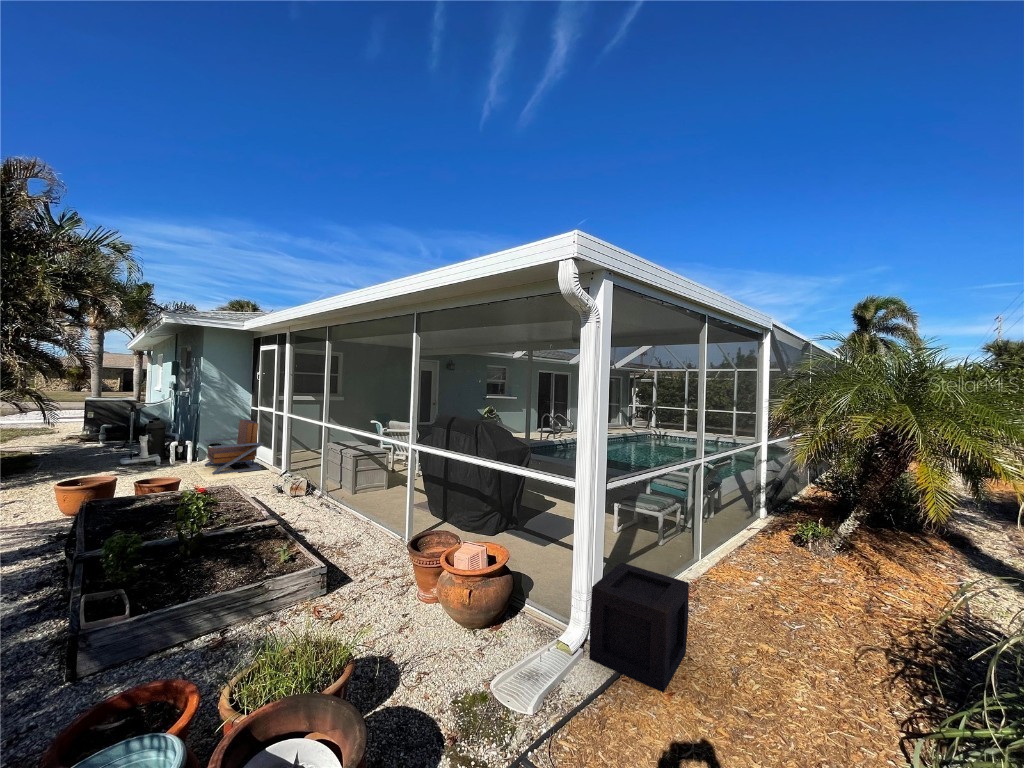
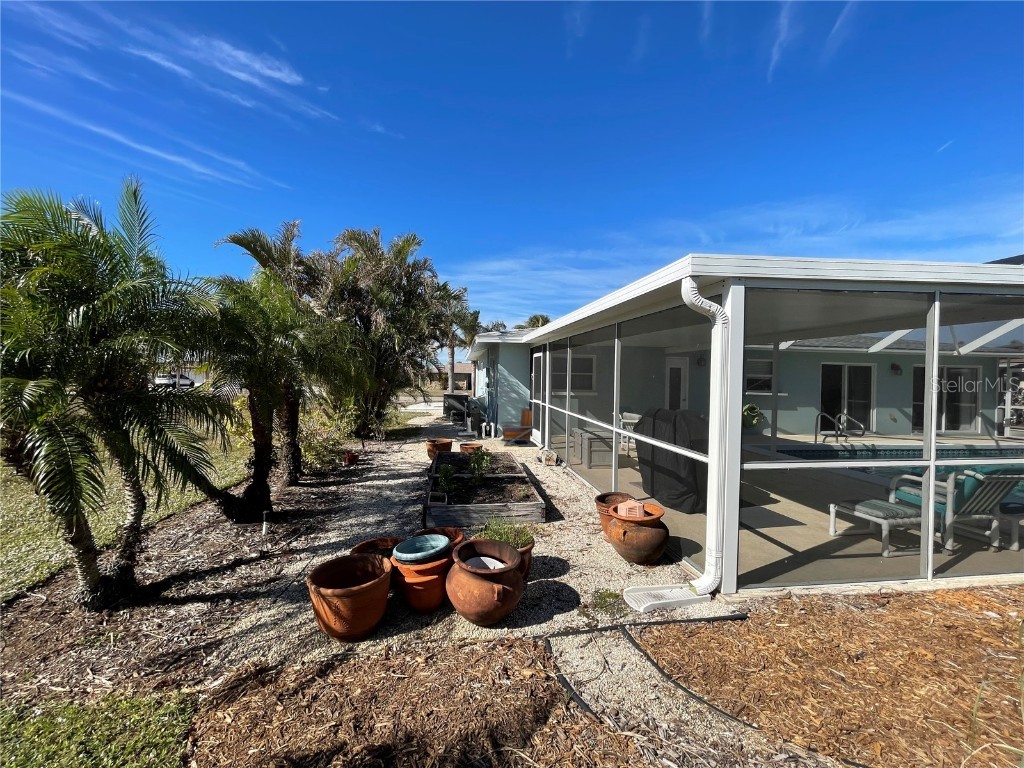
wooden crate: present [590,563,689,692] -> none [713,536,818,637]

